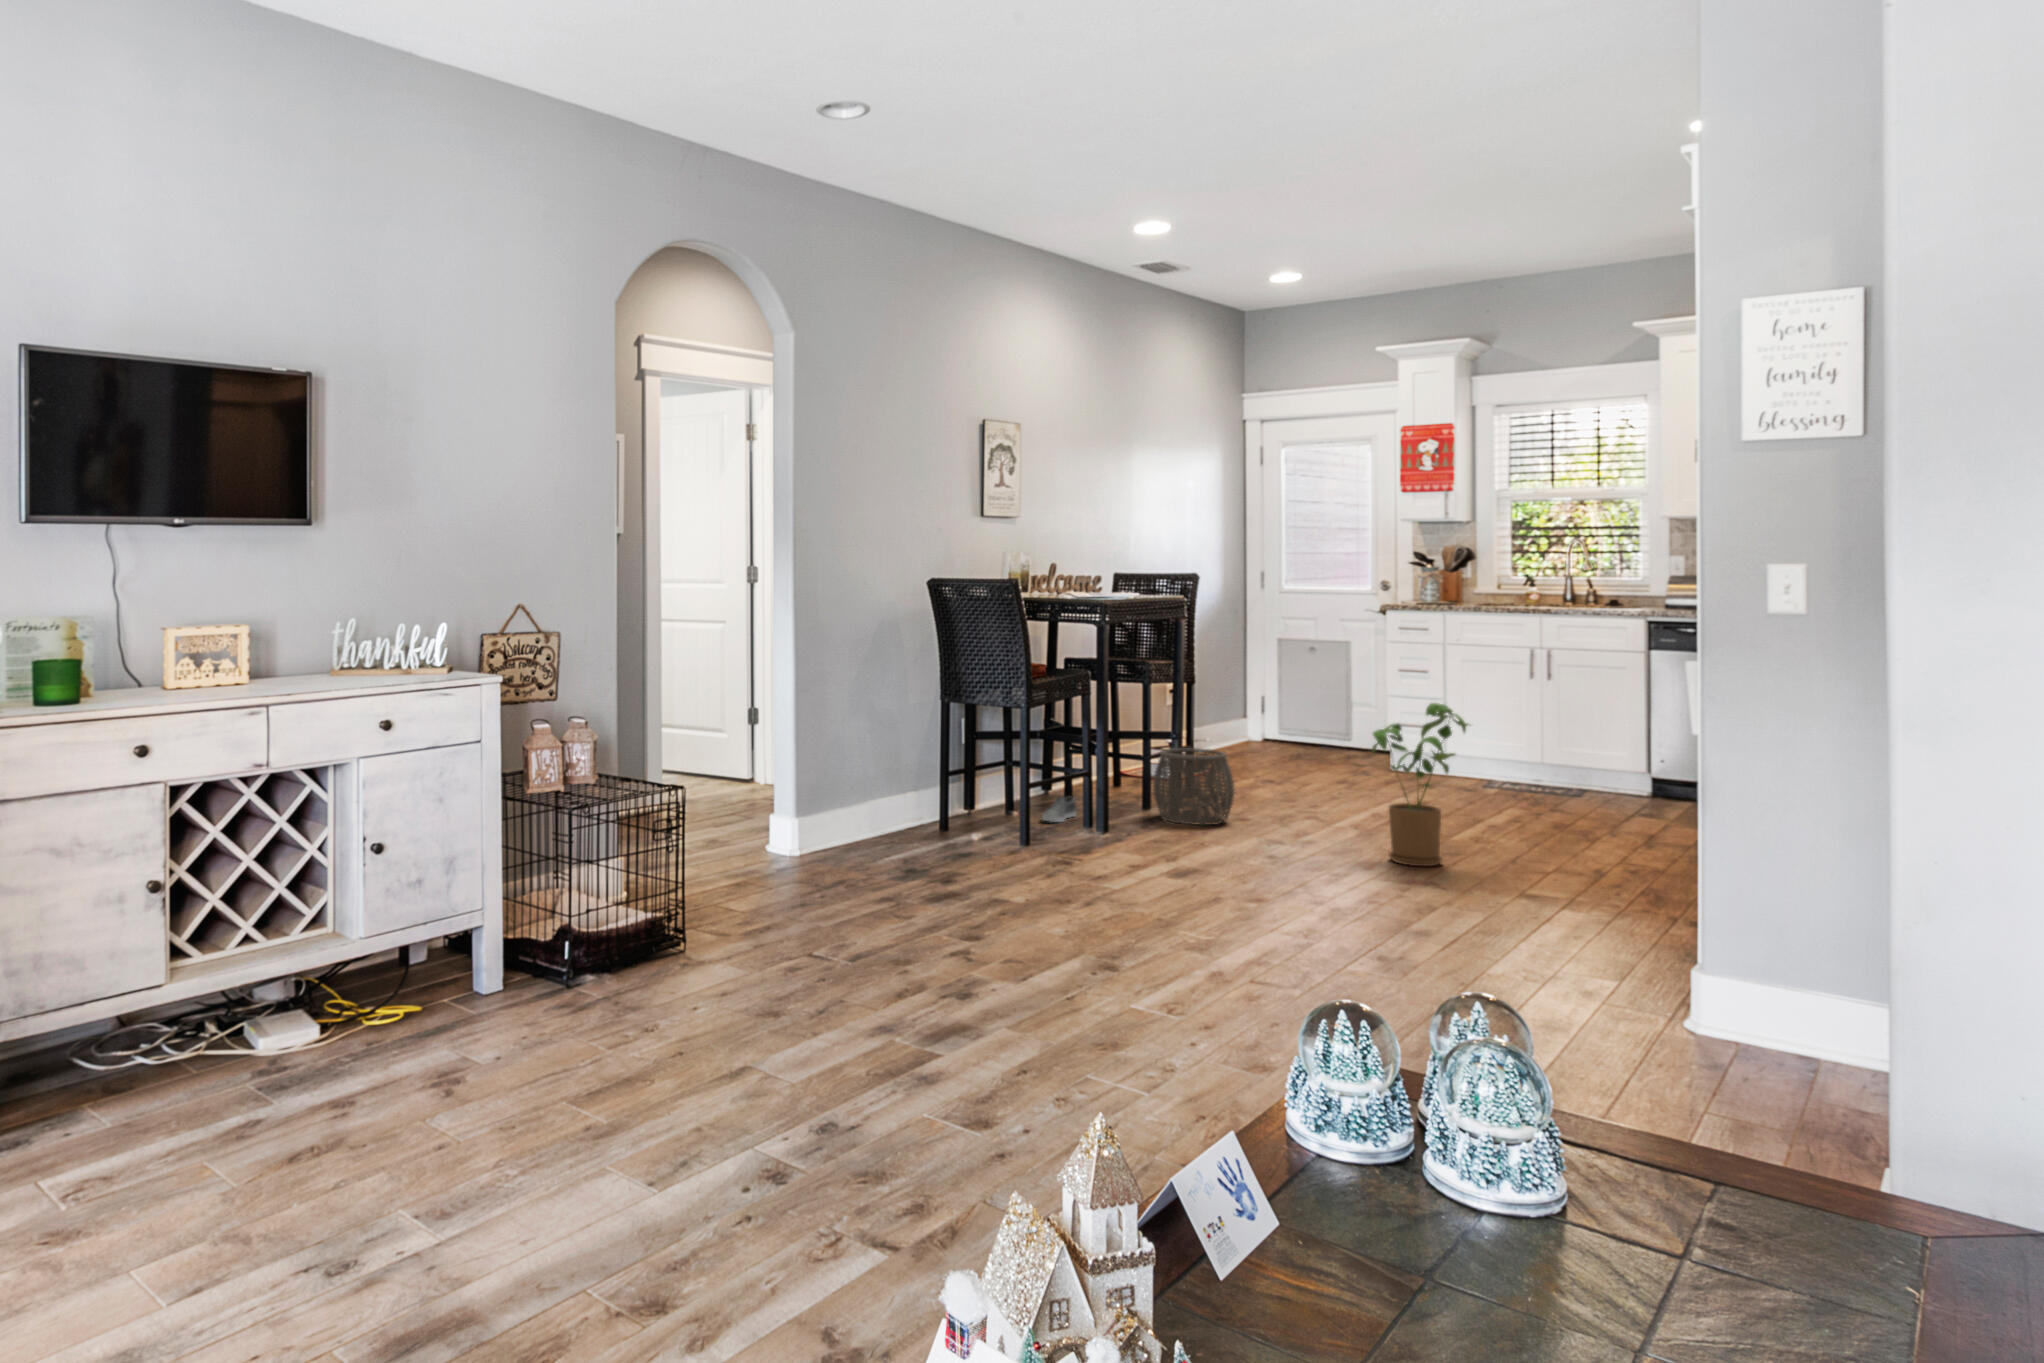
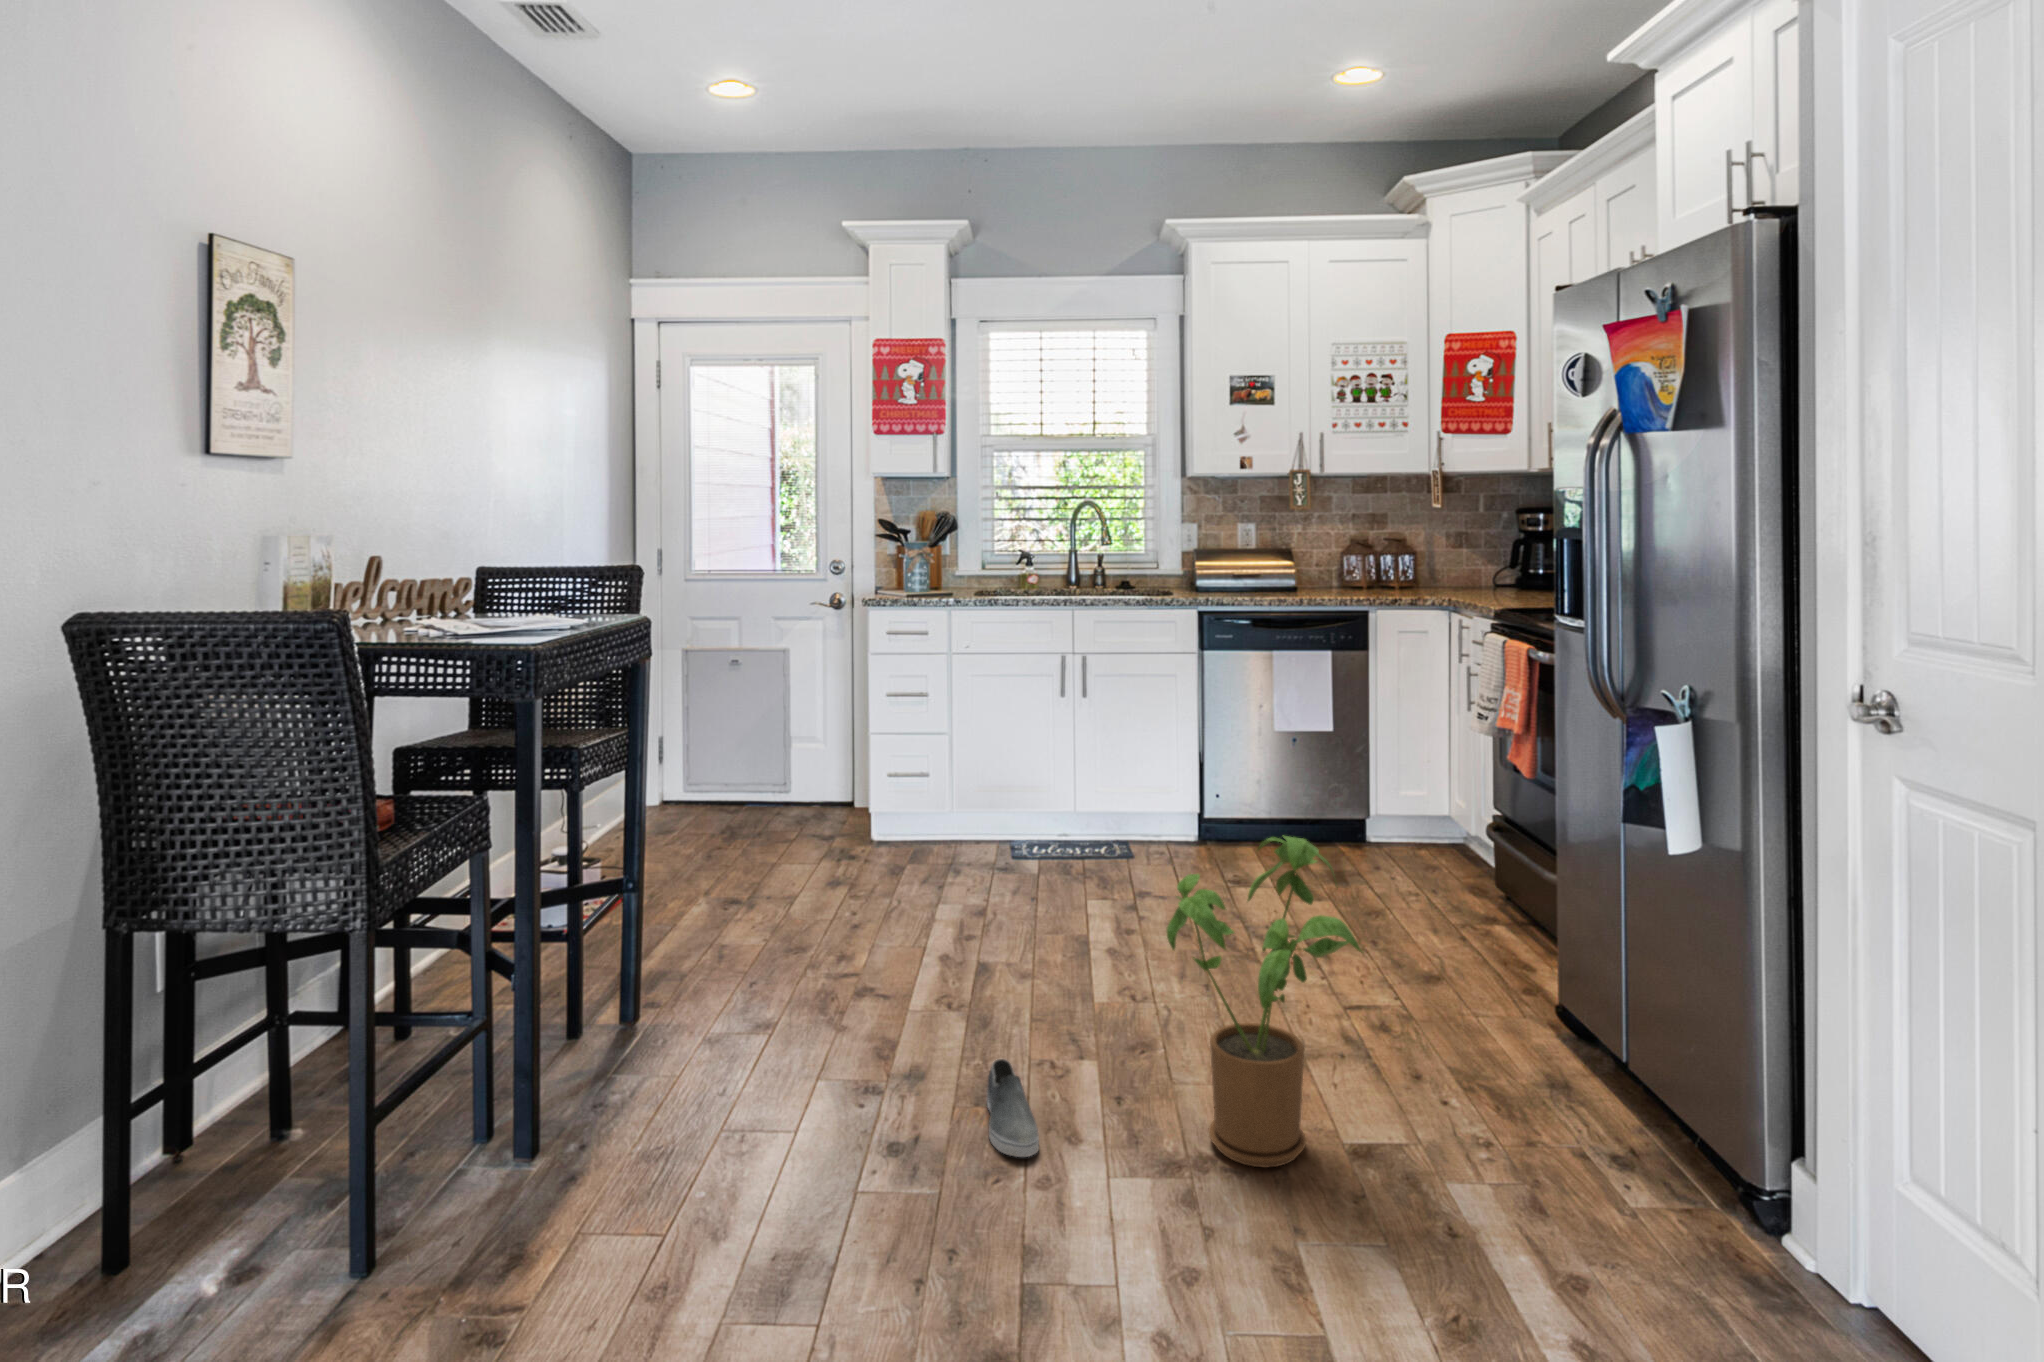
woven basket: present [1153,748,1234,825] -> none [675,941,848,1140]
shoe: present [1042,796,1076,822] -> present [987,1059,1039,1157]

